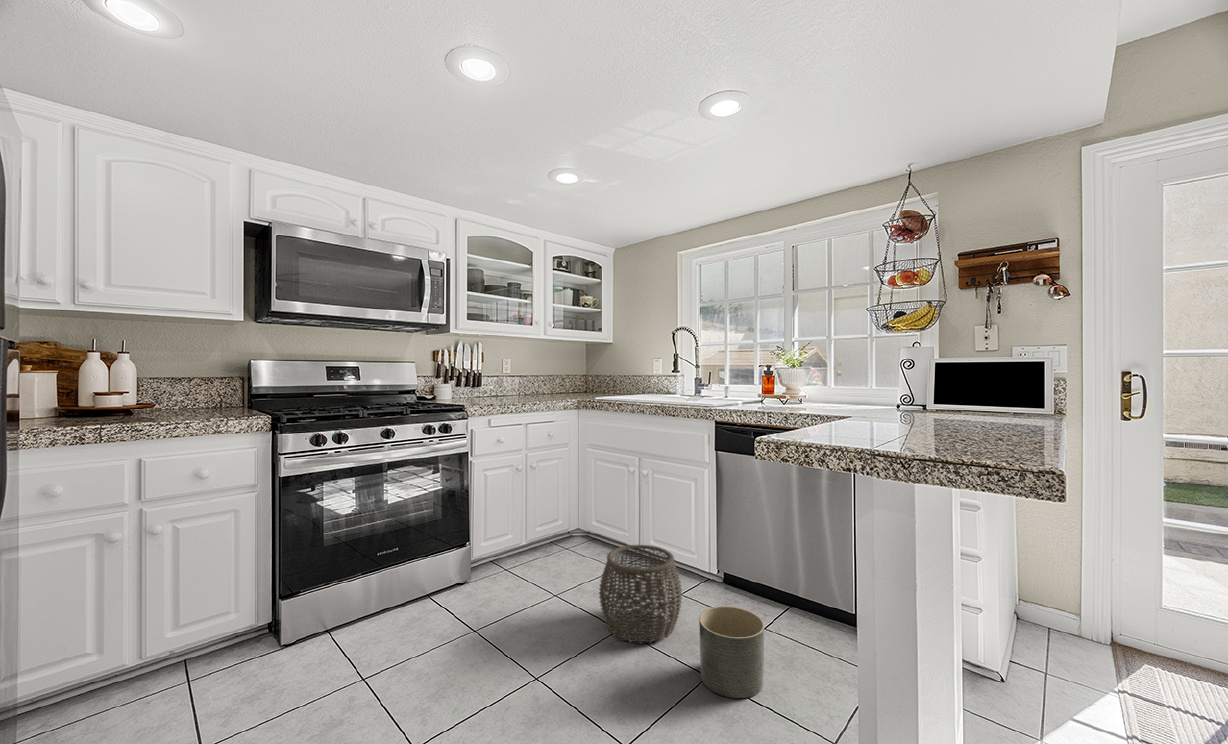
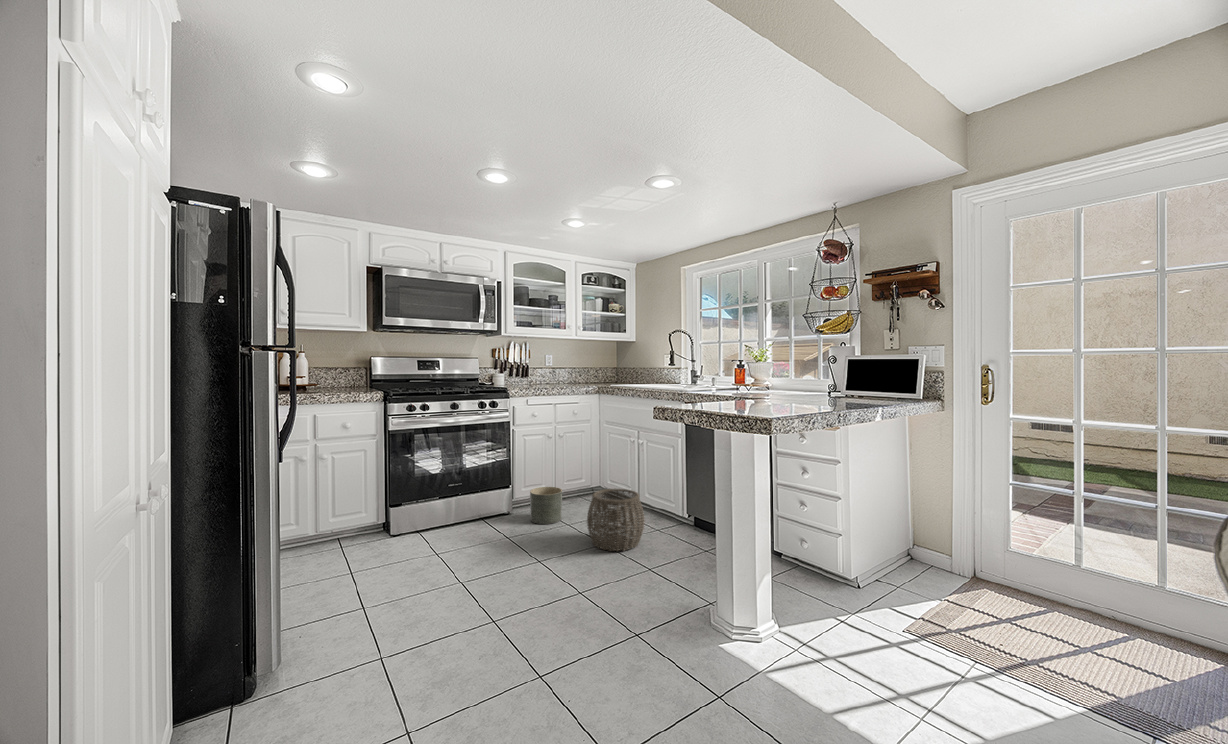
planter: present [699,606,764,698] -> present [530,487,562,524]

